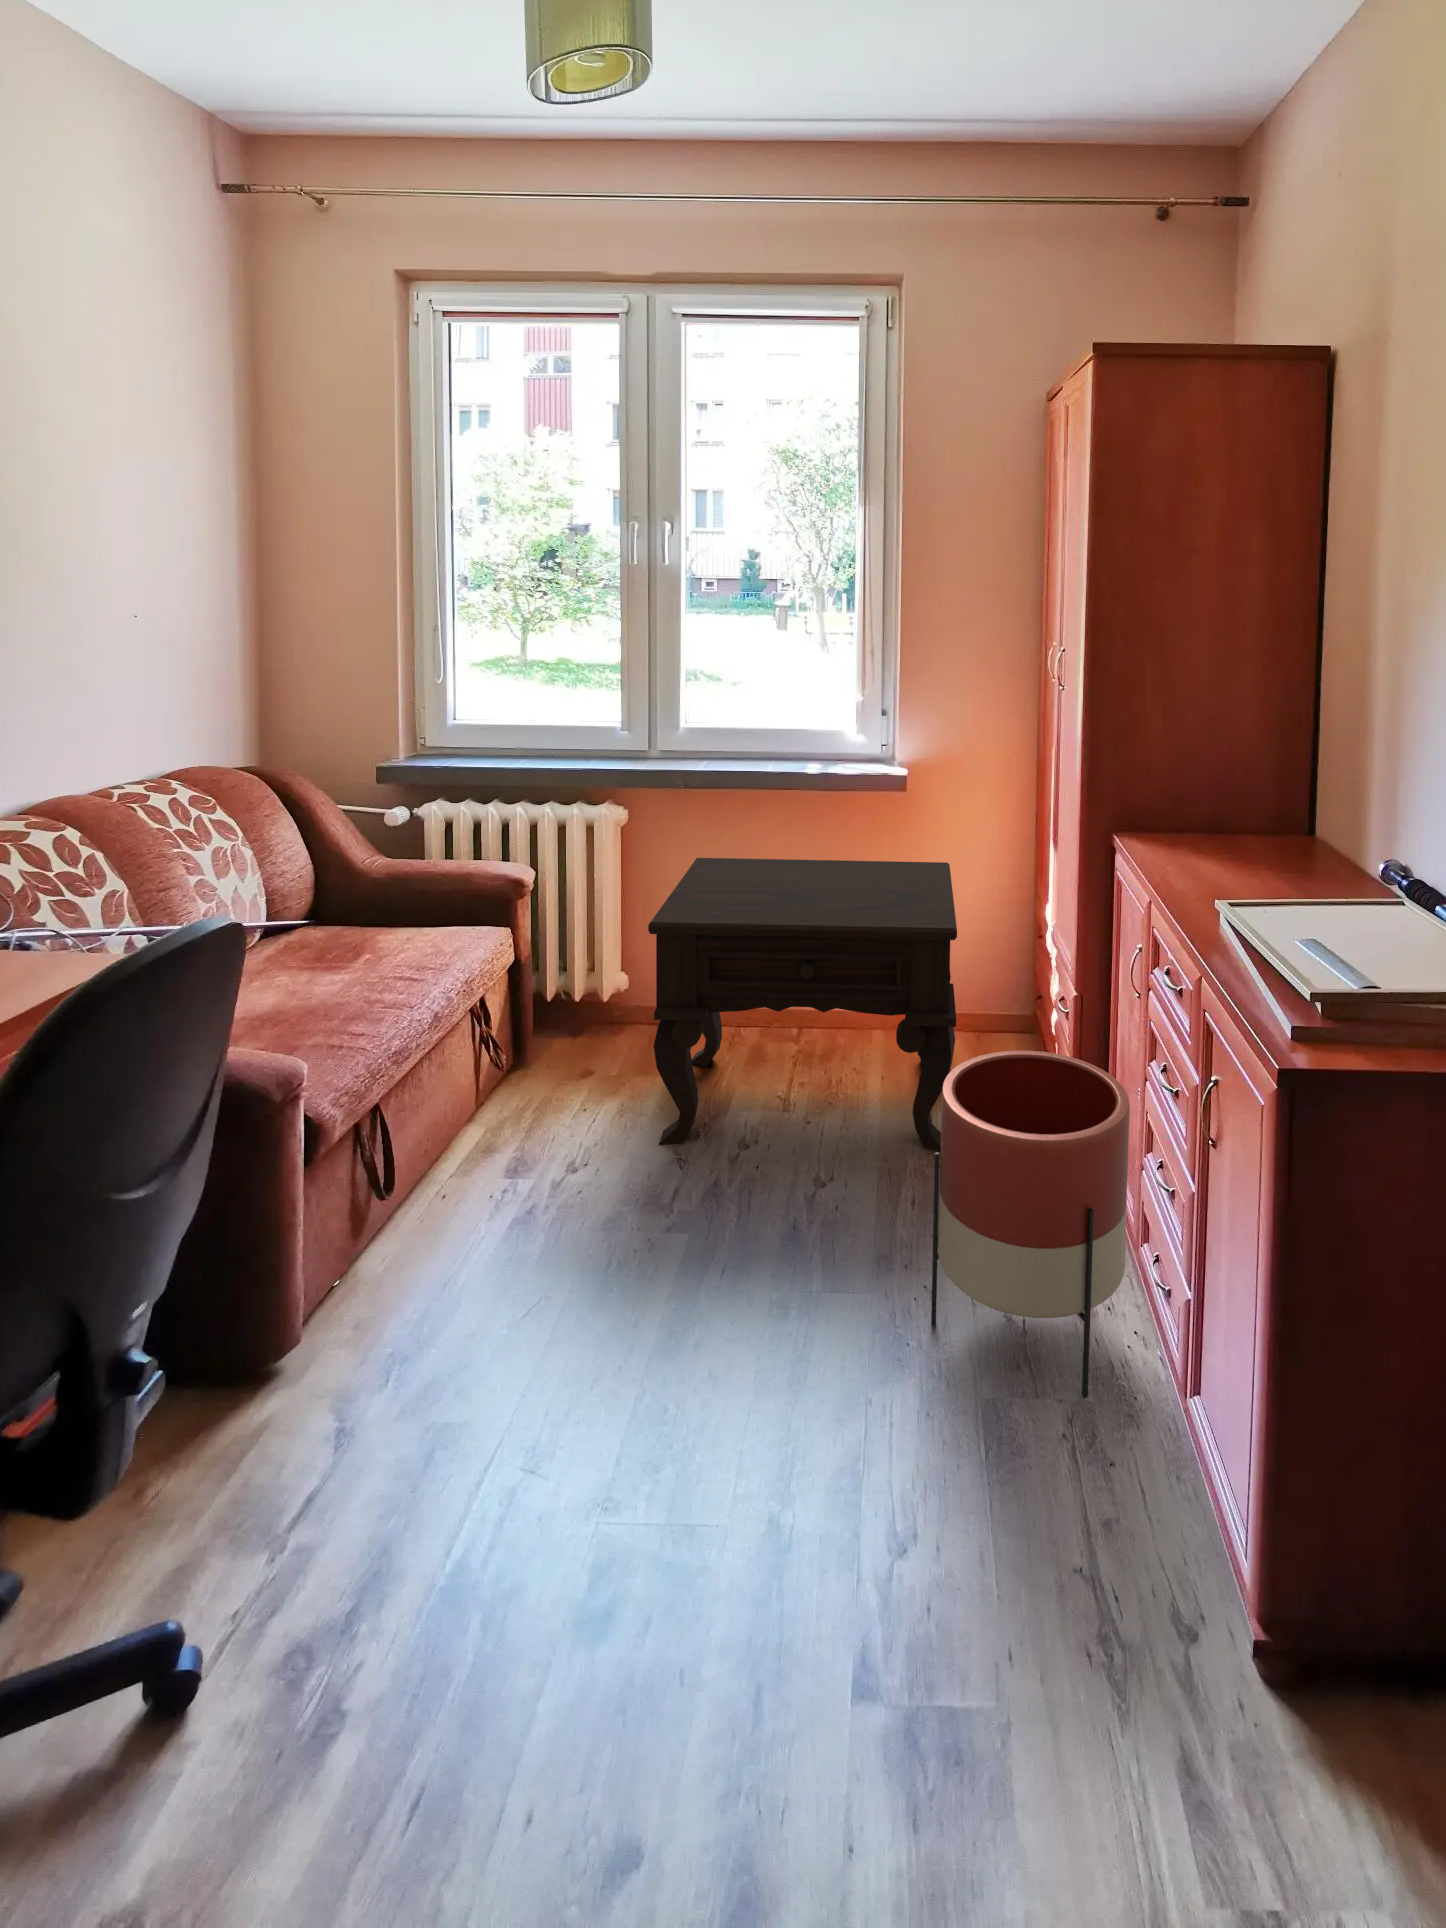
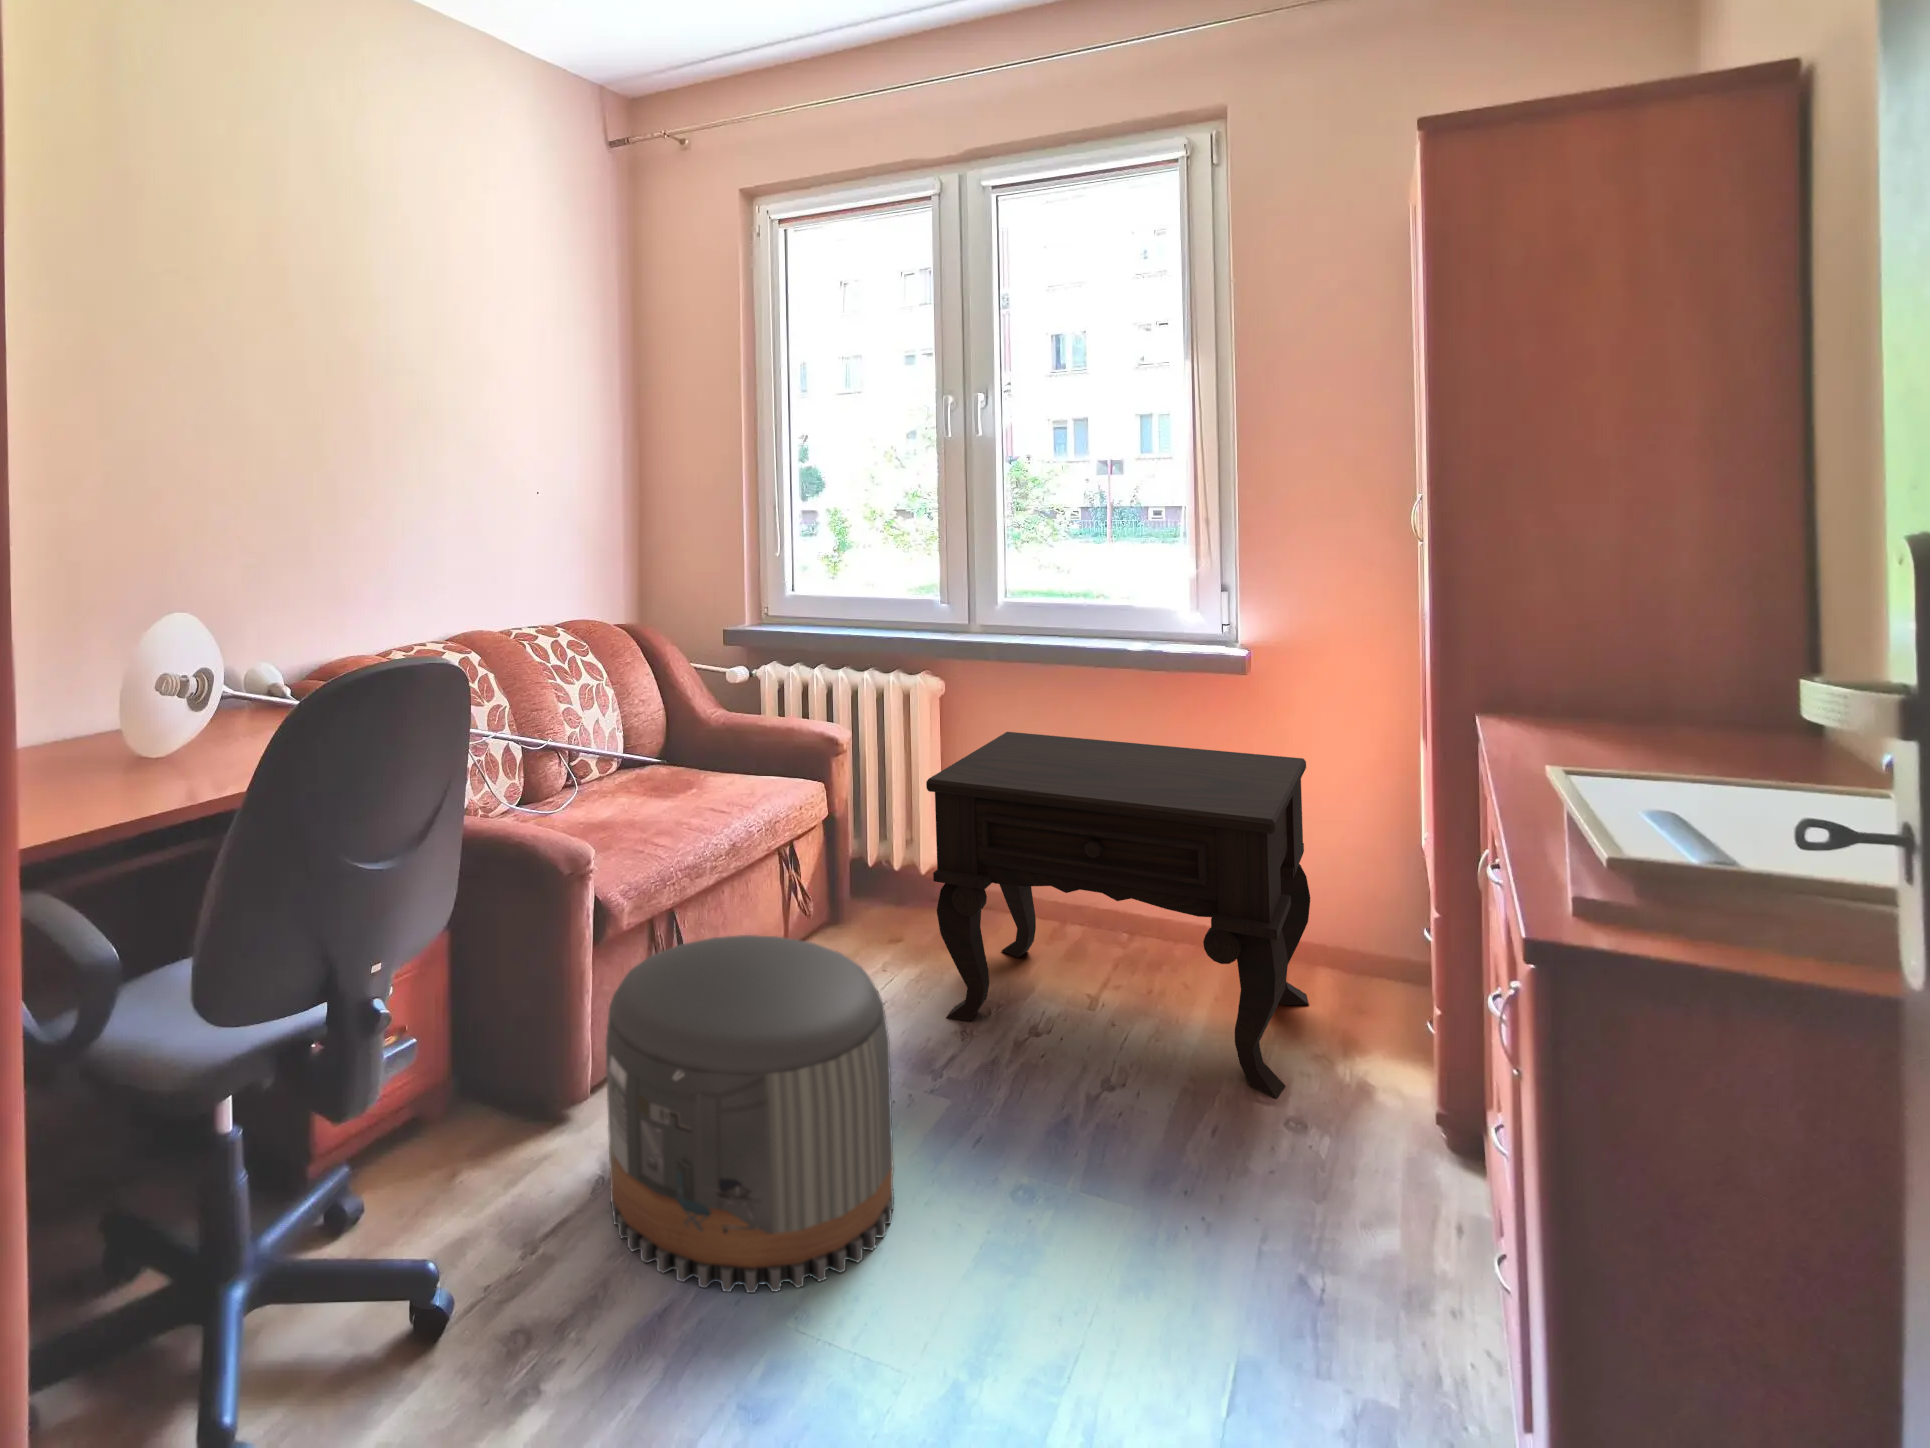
planter: present [931,1051,1130,1398] -> none [1188,954,1457,1406]
pouf: none [353,1119,672,1523] -> present [606,935,894,1293]

